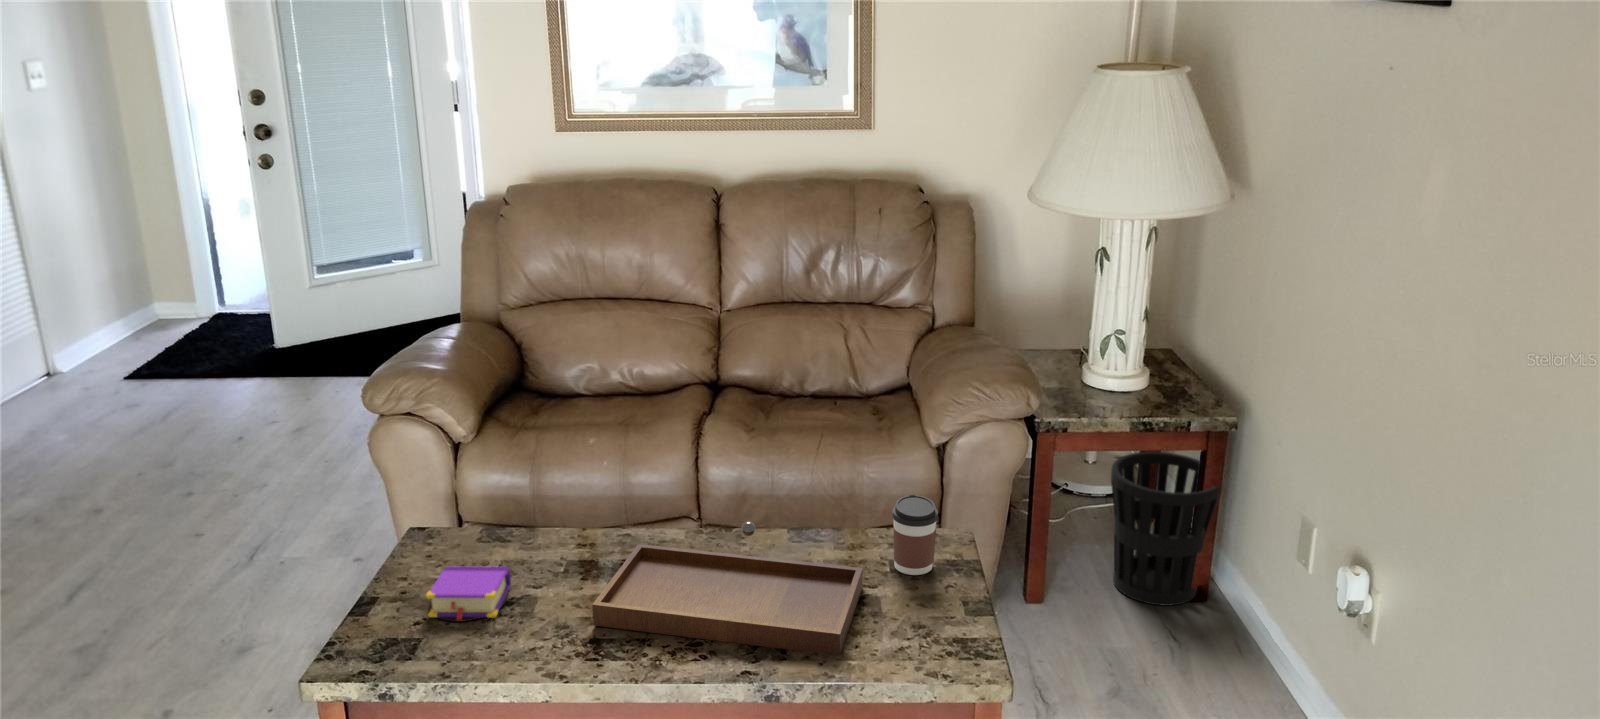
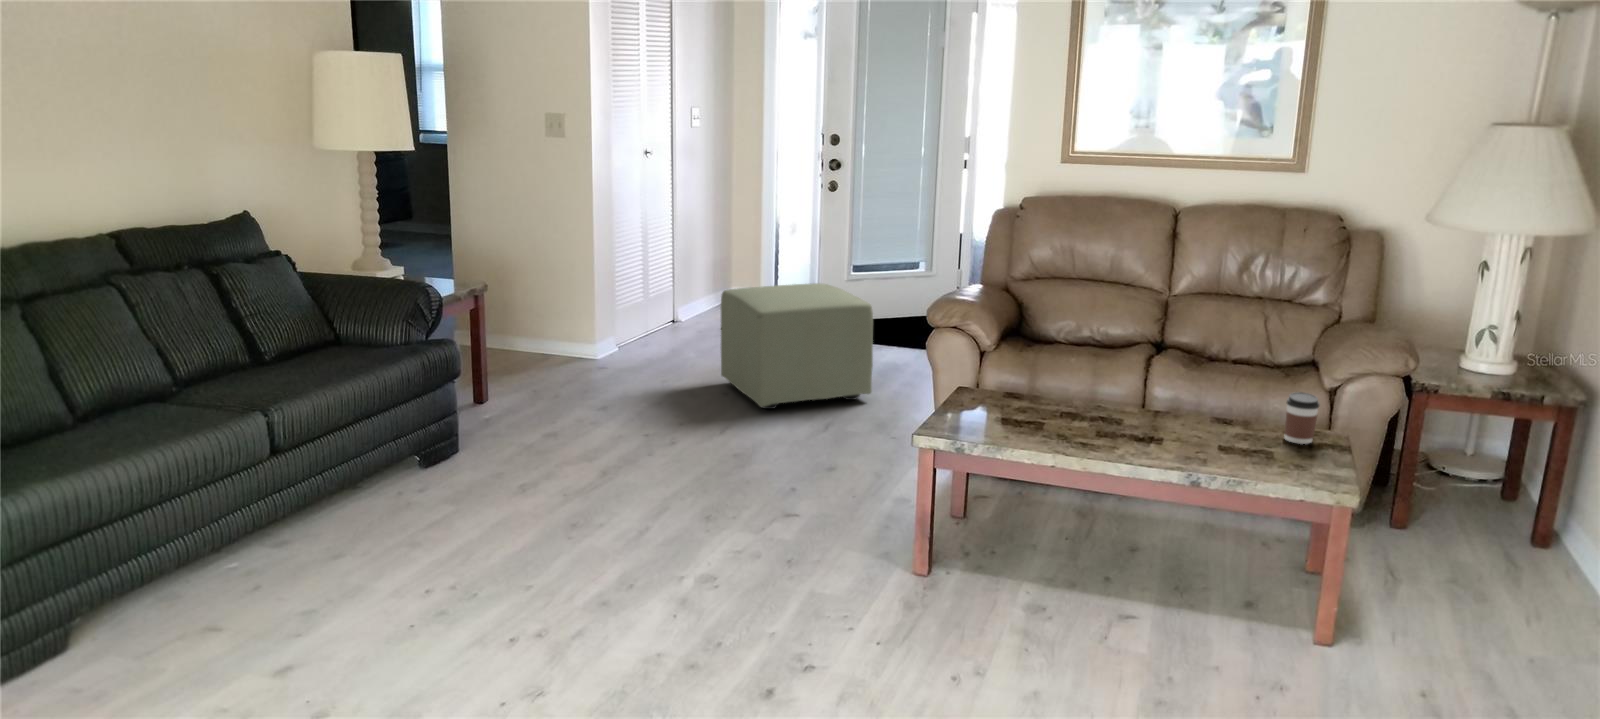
ottoman: none [58,321,328,540] -> present [721,283,873,409]
wastebasket: present [1111,452,1223,606] -> none [1472,427,1577,546]
tray: present [592,522,863,655] -> none [1083,388,1262,467]
book: present [426,566,511,622] -> none [961,398,1052,433]

